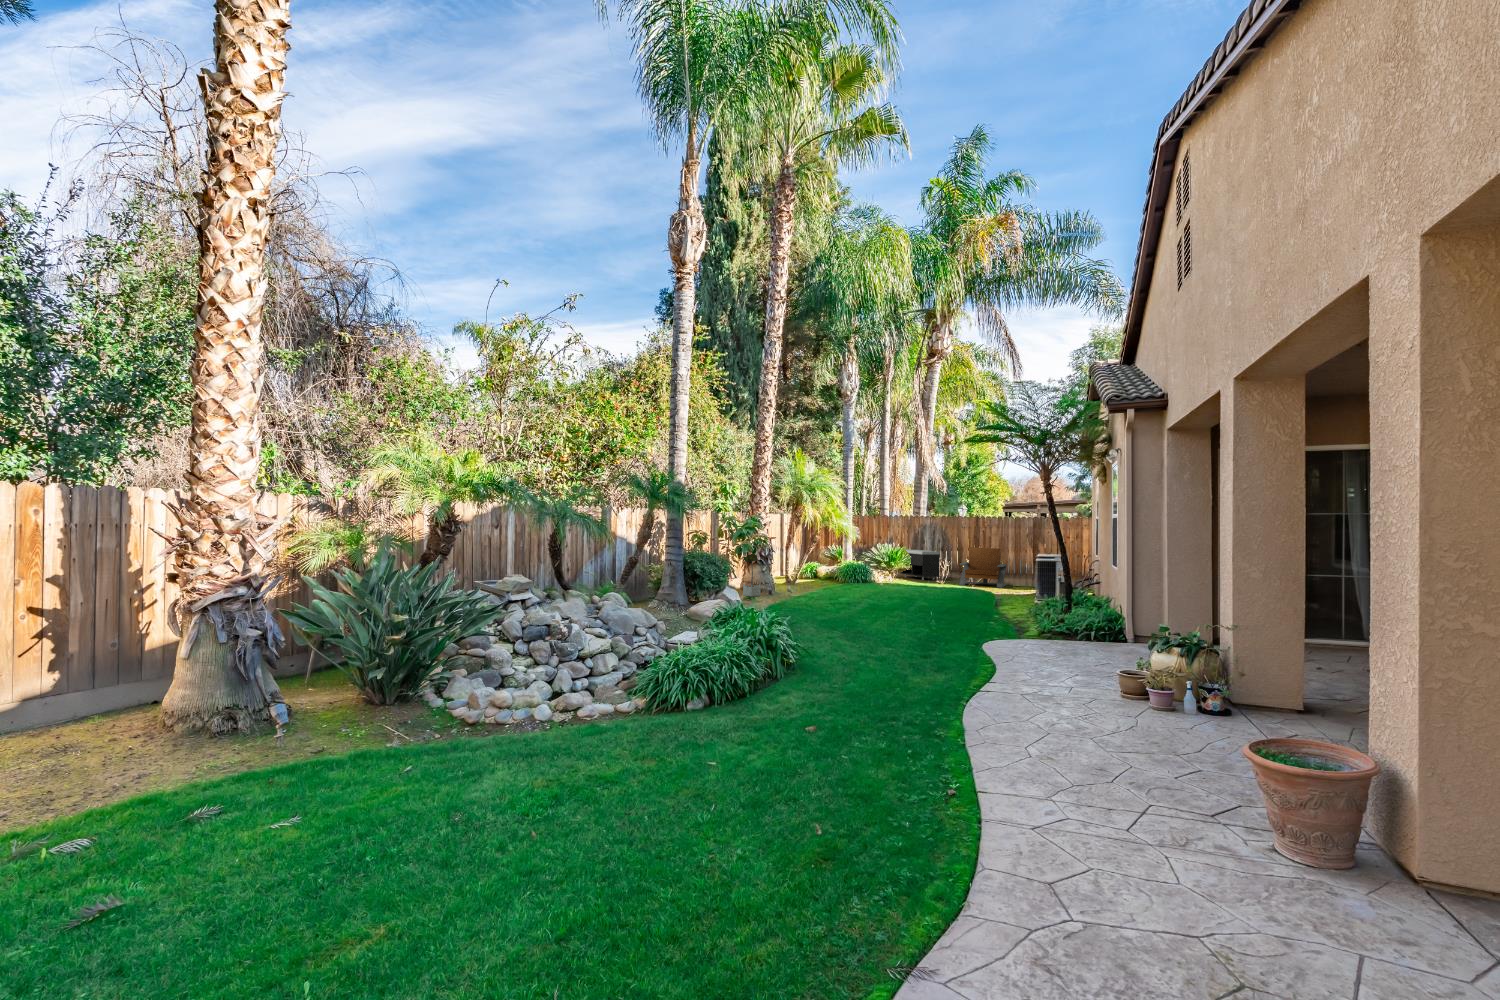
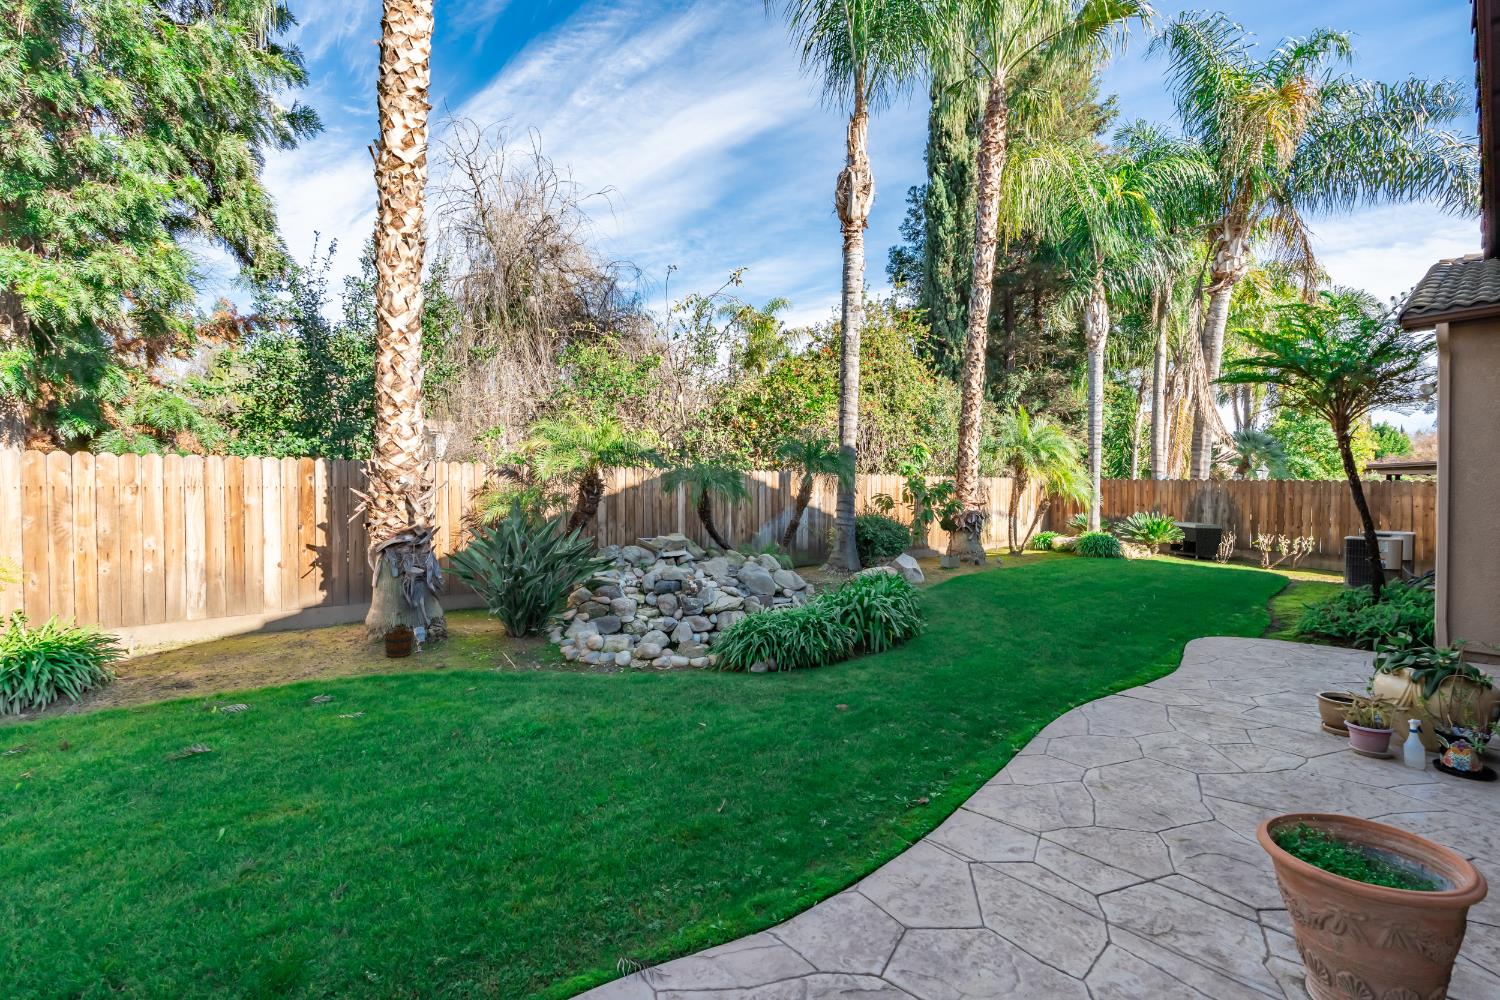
lounge chair: present [959,547,1007,588] -> none [1244,520,1322,573]
wooden bucket: none [216,690,259,753] -> present [384,611,413,657]

